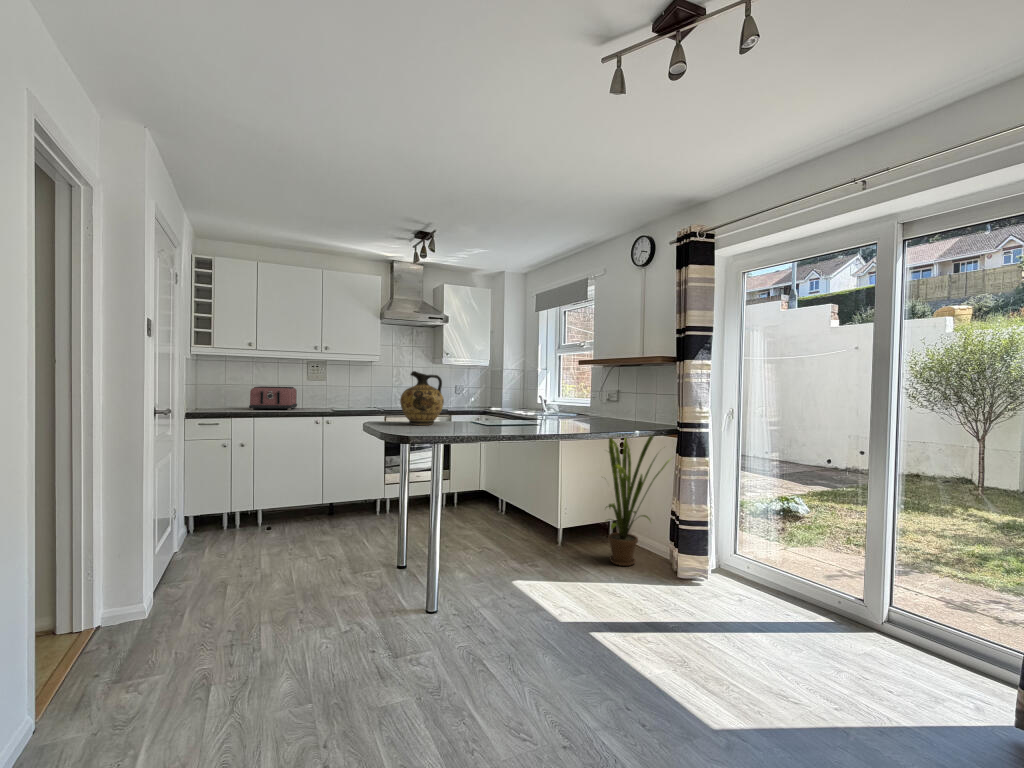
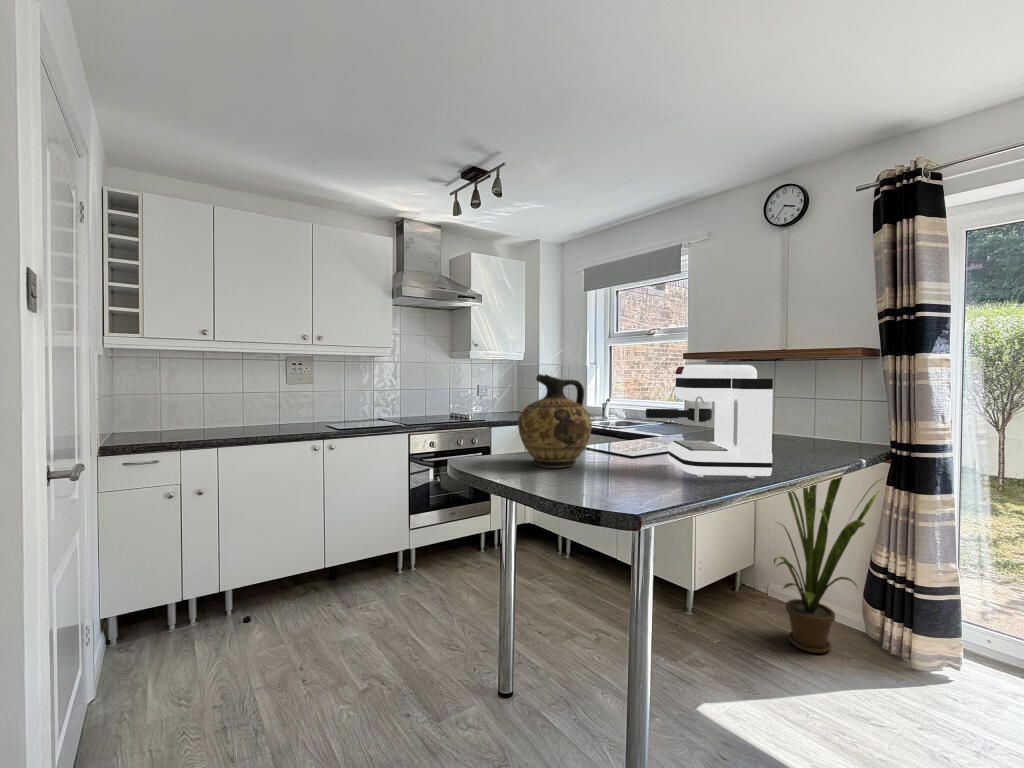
coffee maker: none [469,366,529,431] -> present [646,365,773,478]
toaster: present [249,386,297,410] -> none [206,396,276,434]

